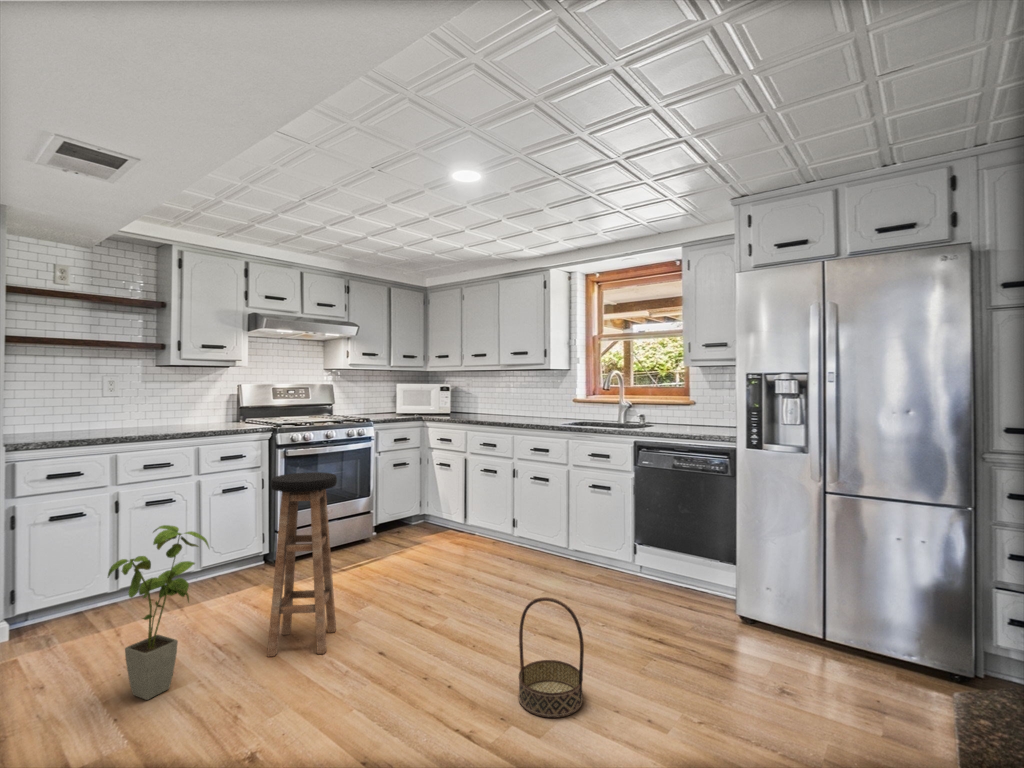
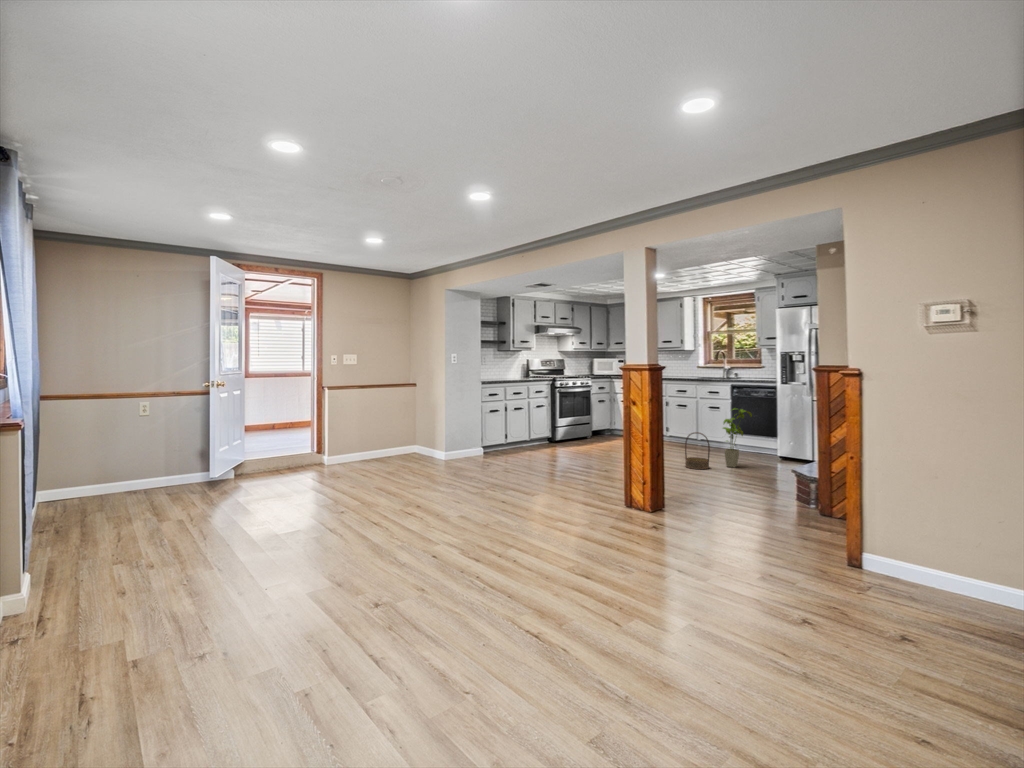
bar stool: present [267,472,337,657] -> none [583,393,607,458]
house plant: present [108,525,209,700] -> present [723,409,752,467]

